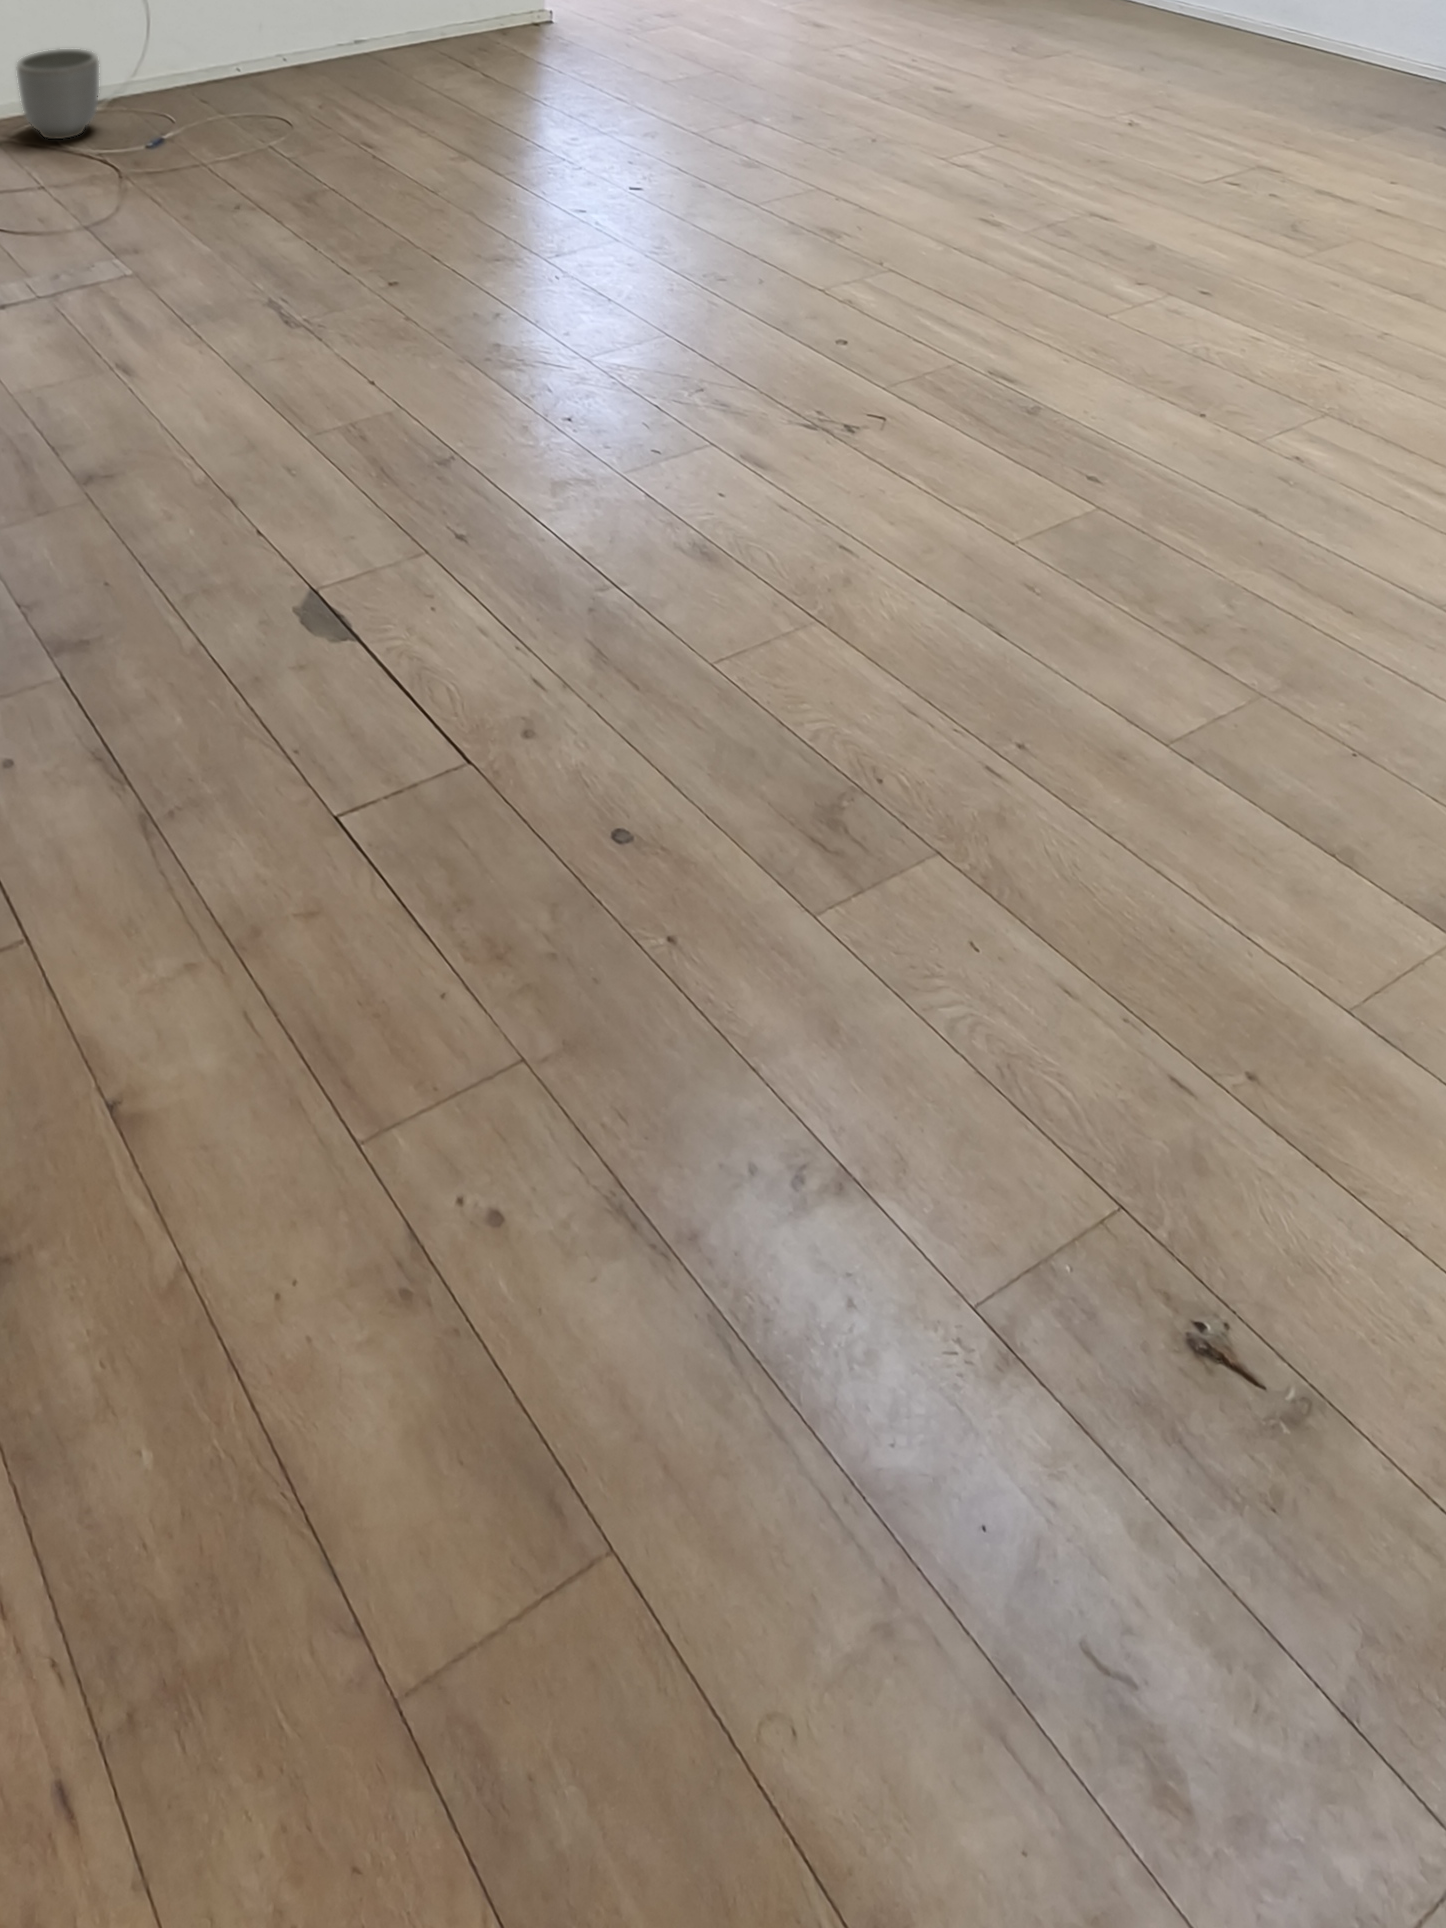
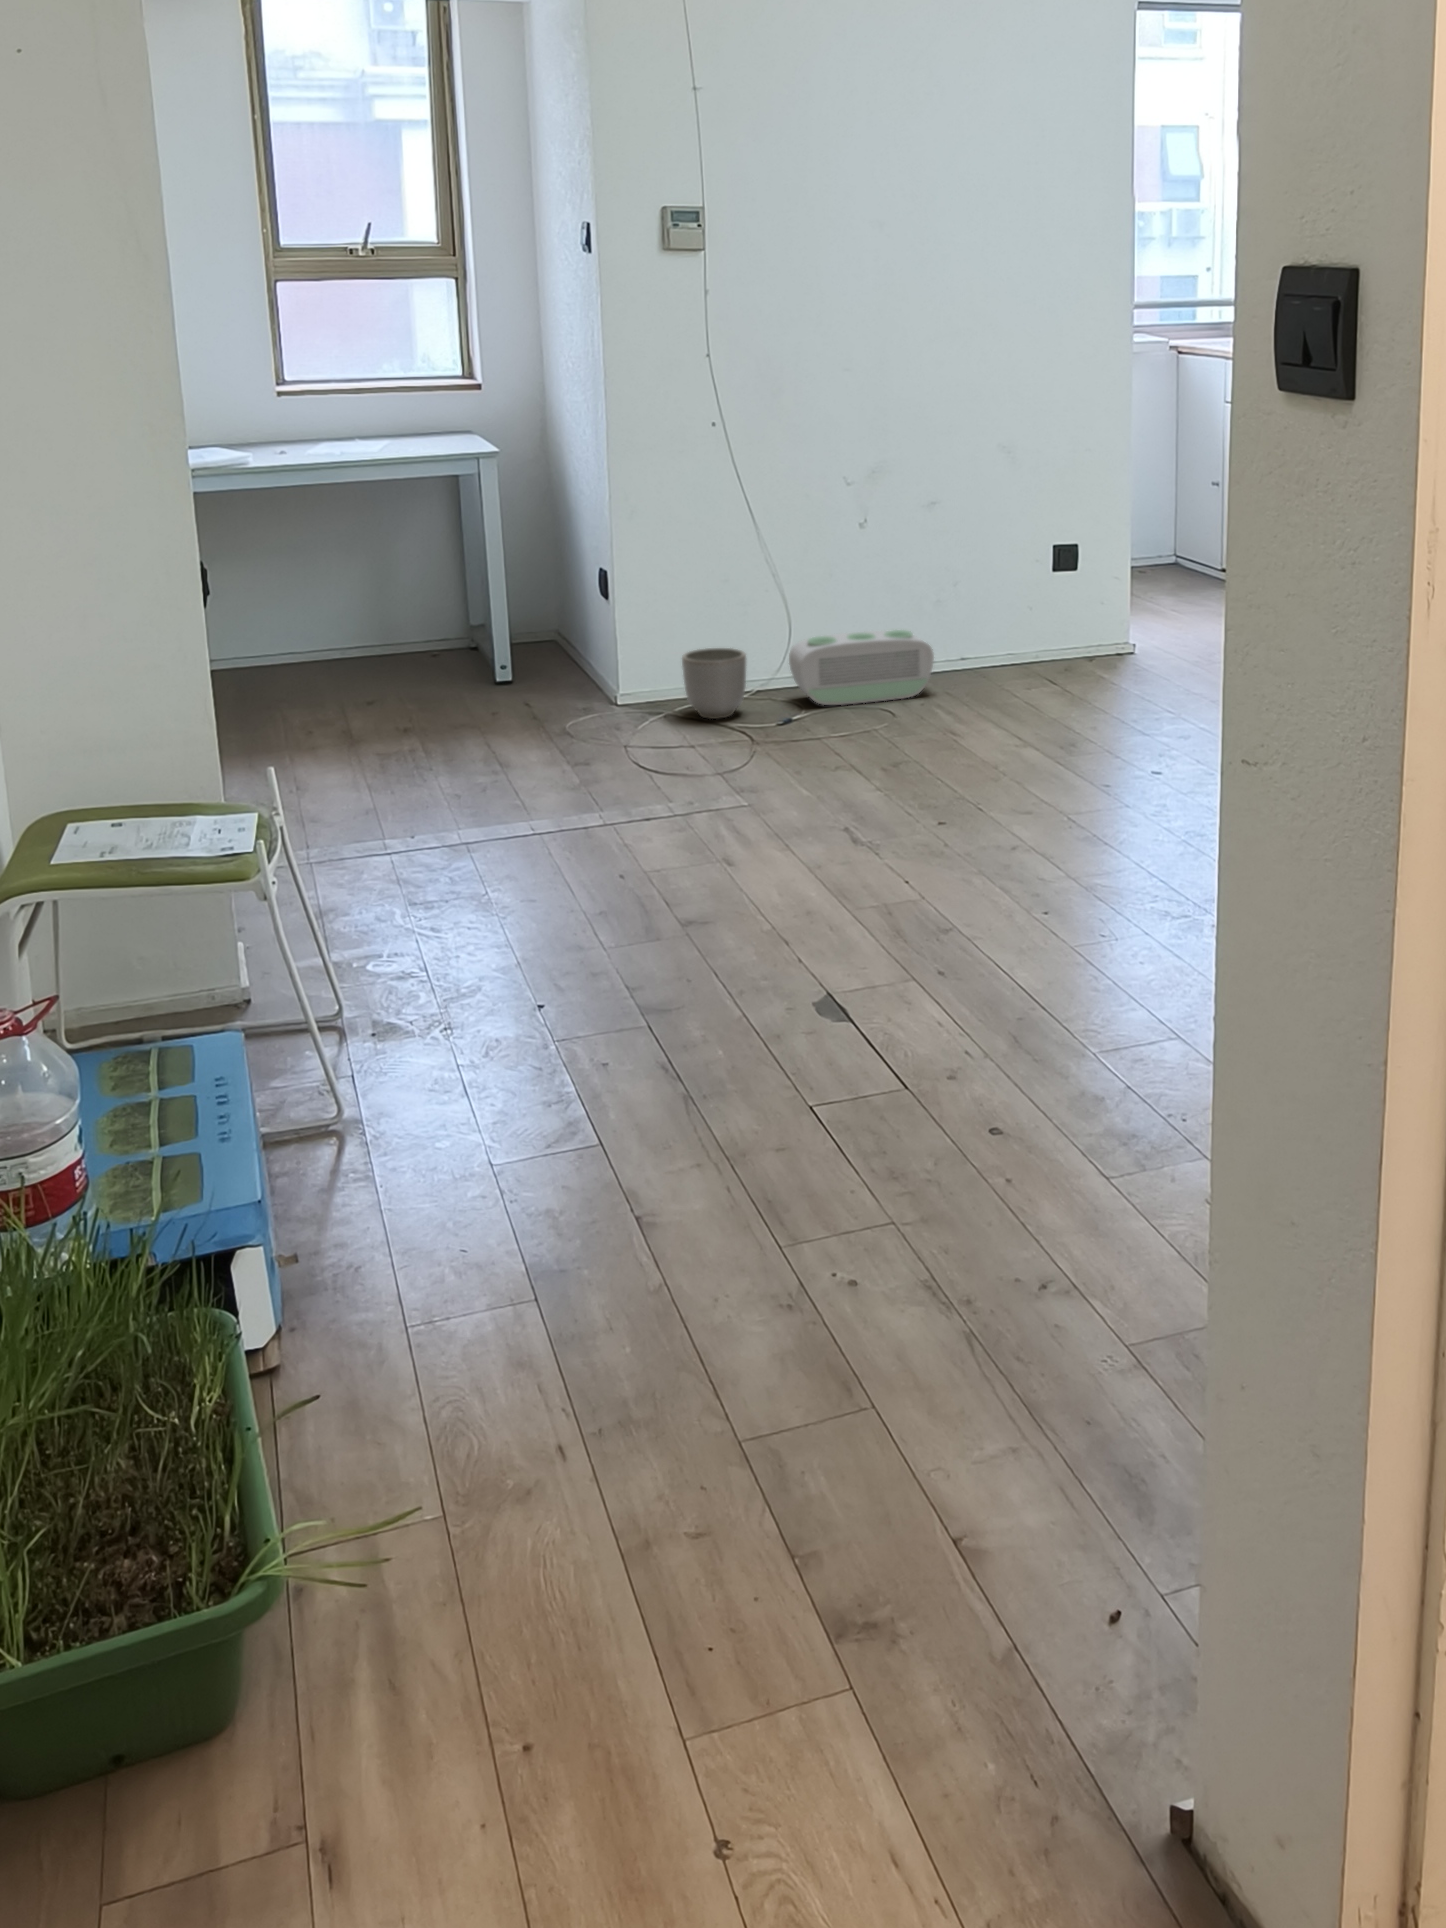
air purifier: none [148,13,325,111] -> present [789,630,934,705]

